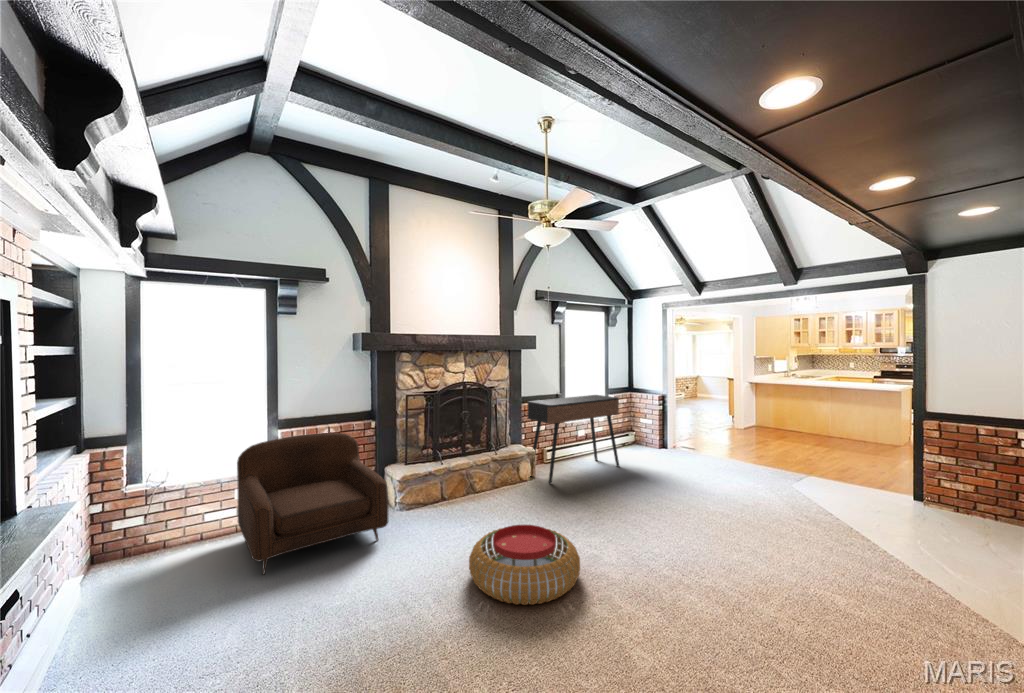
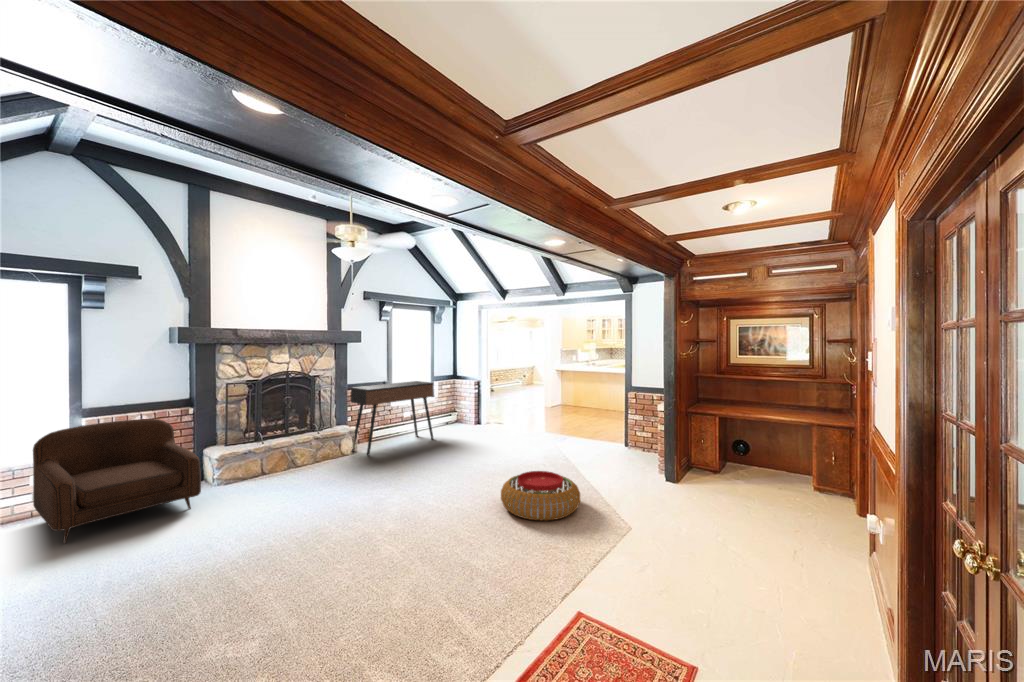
pouf: present [469,525,580,605] -> present [501,471,580,521]

